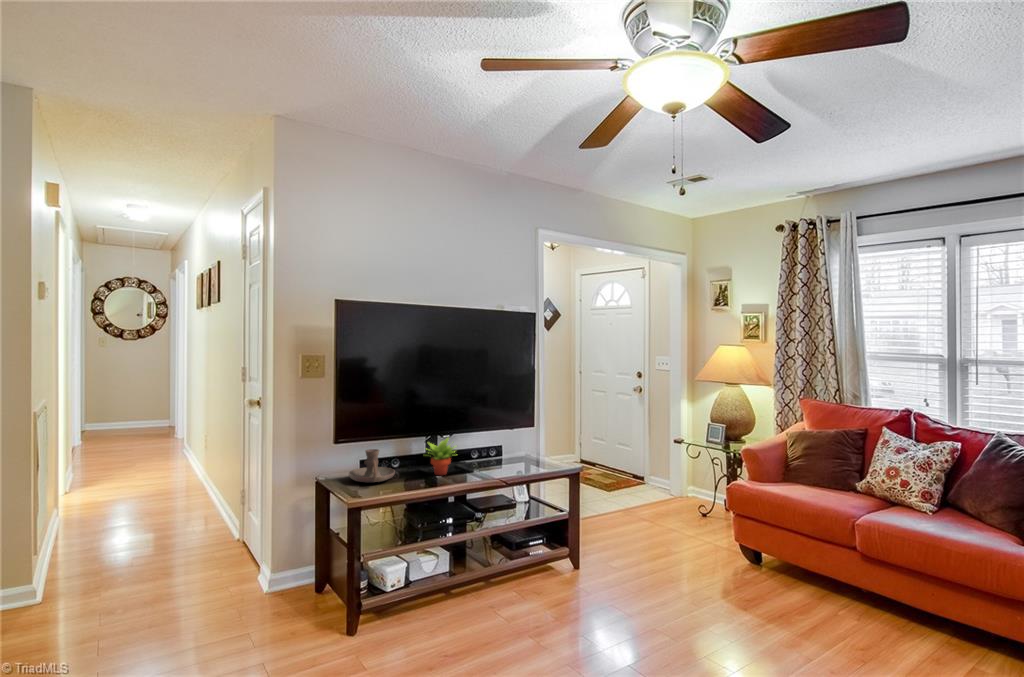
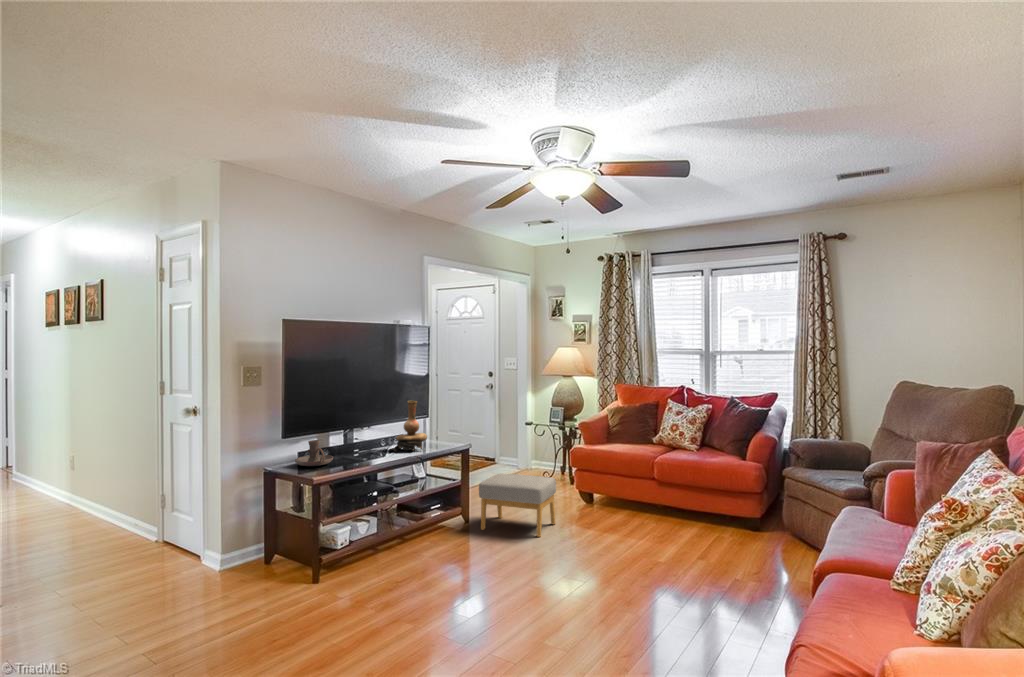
vase: none [475,407,523,472] -> present [391,401,427,452]
succulent plant: present [428,438,455,475] -> none [352,427,381,458]
footstool: none [588,509,698,611] -> present [479,474,556,537]

